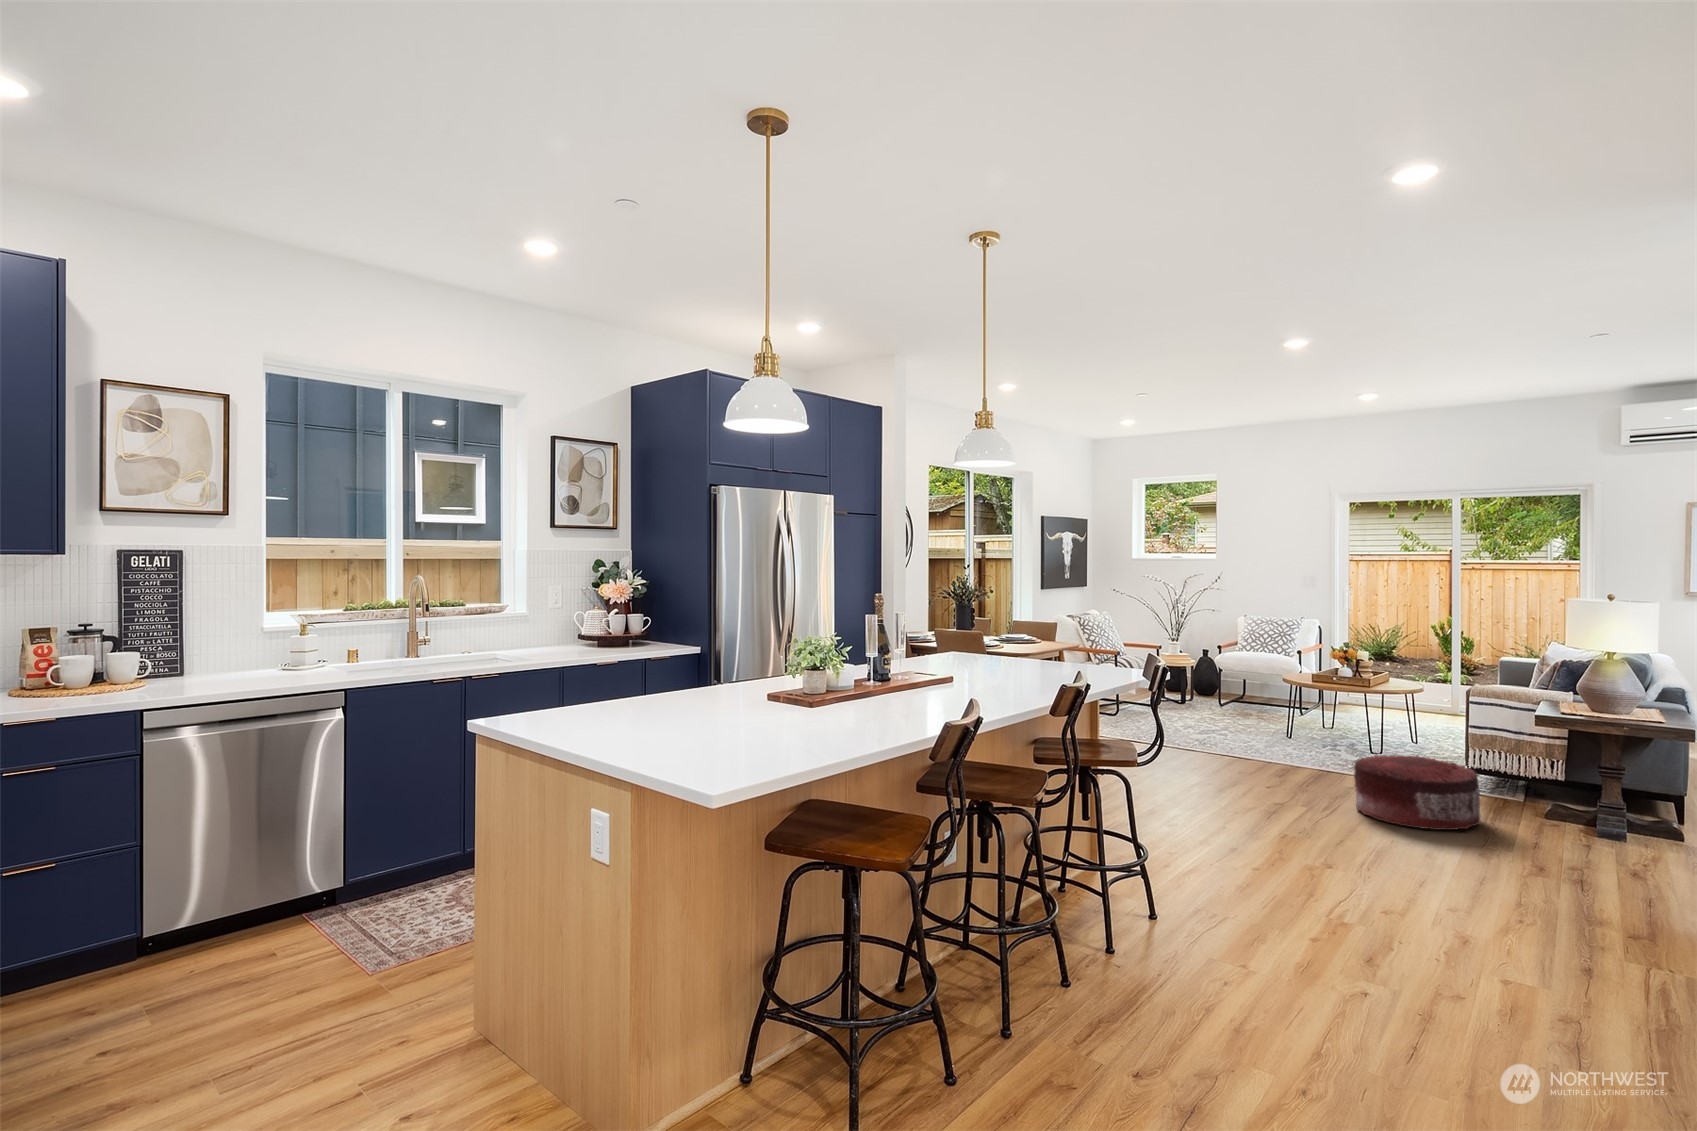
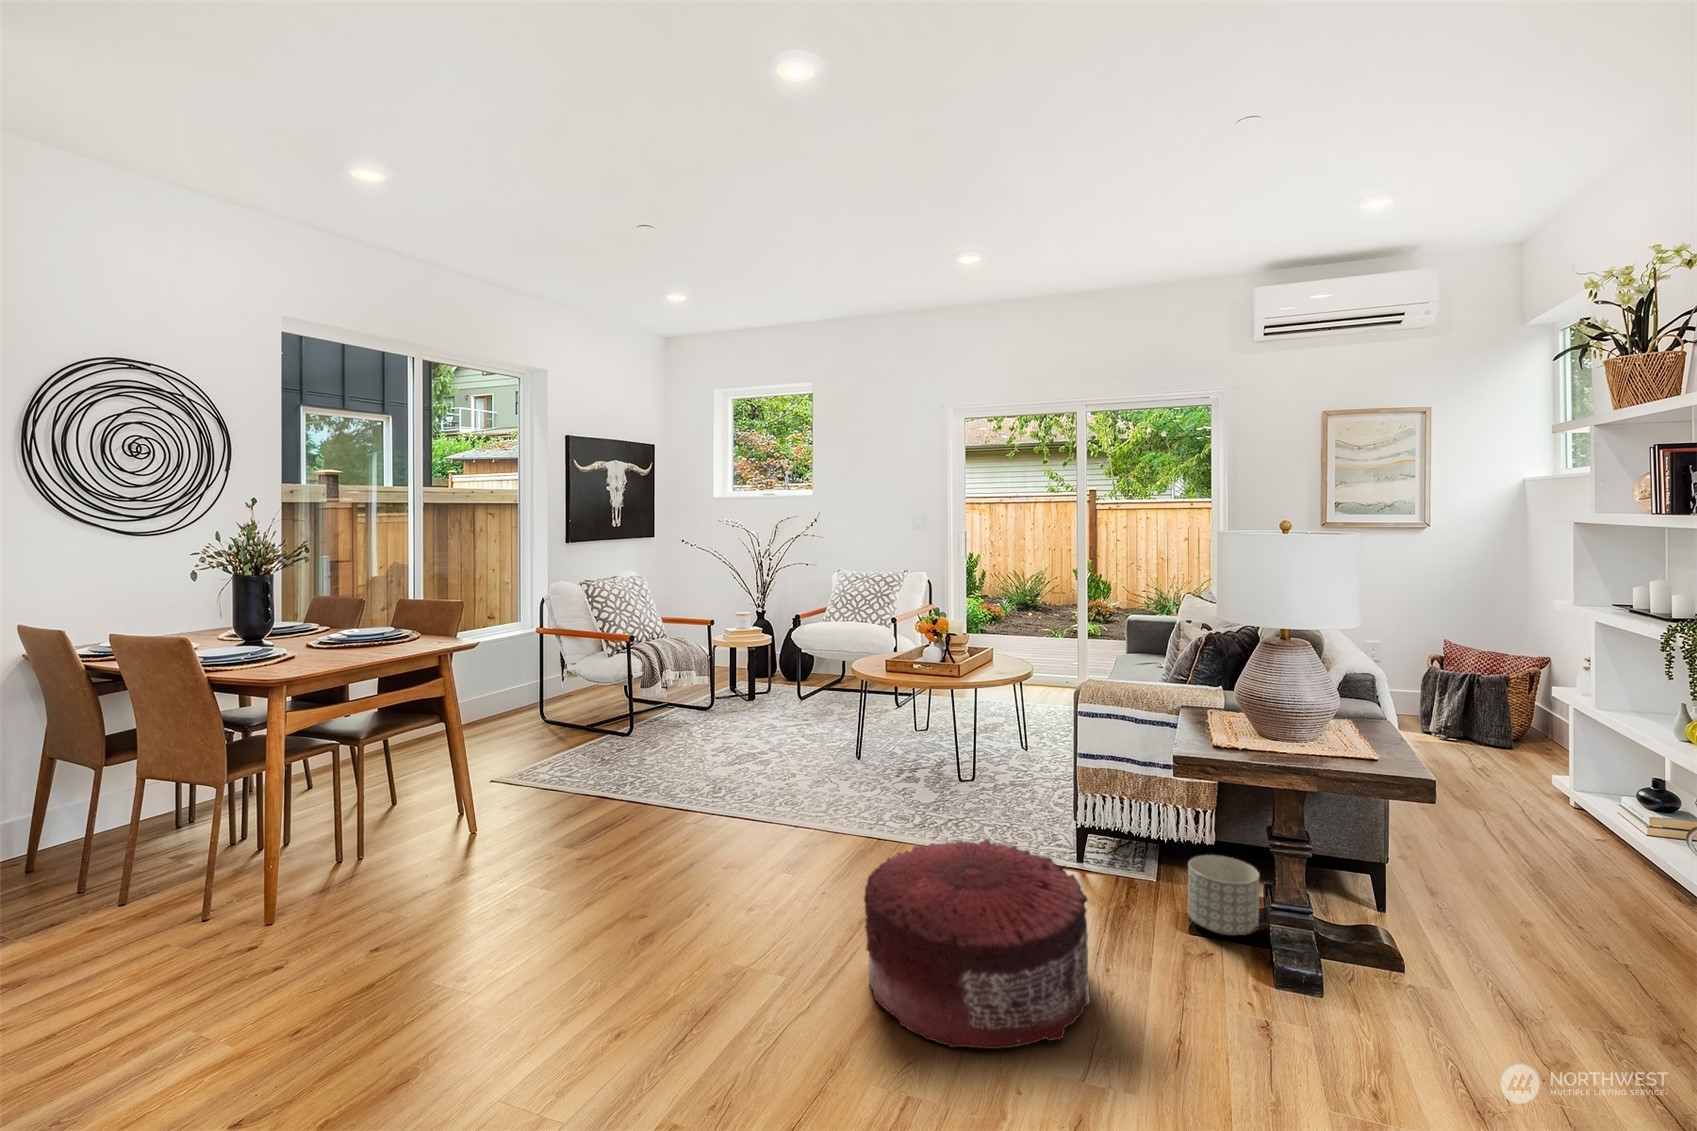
planter: none [1542,778,1588,818] -> present [1188,855,1259,936]

